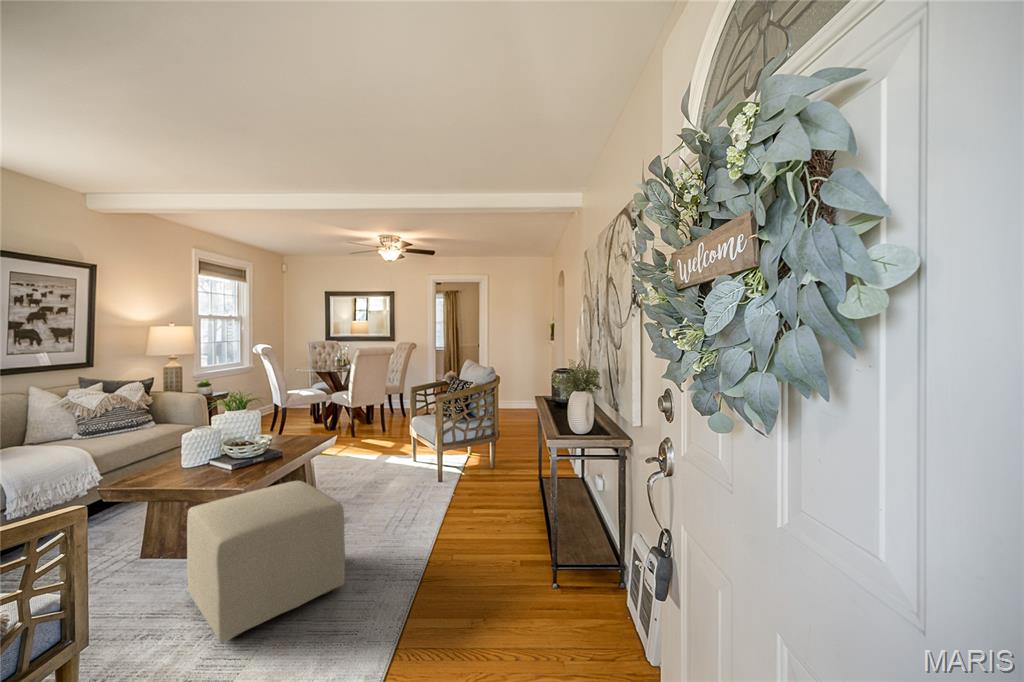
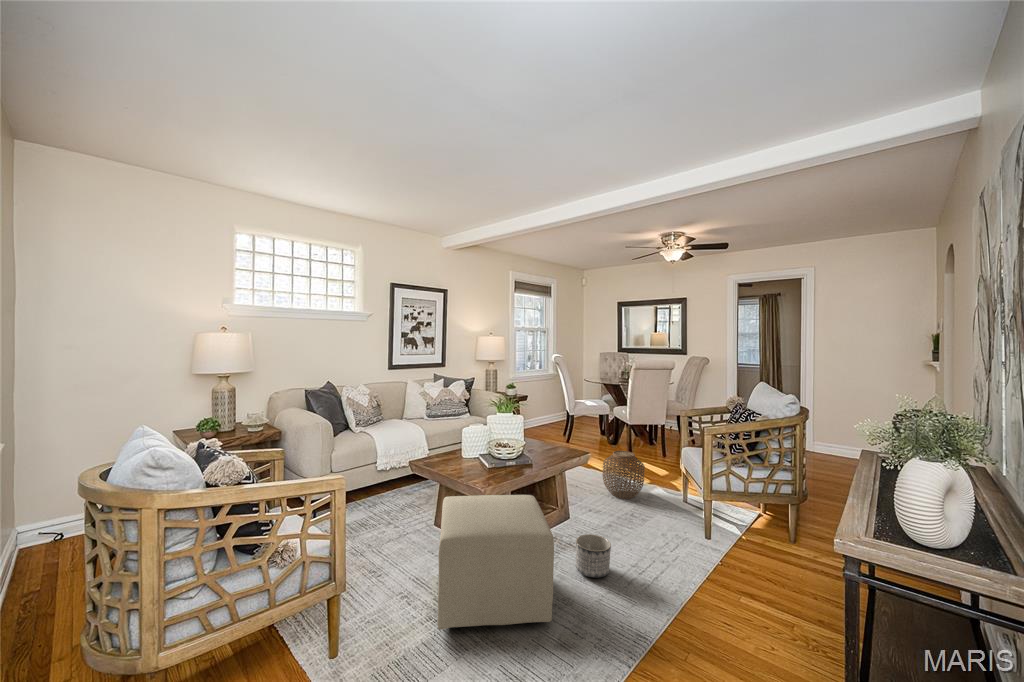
woven basket: none [341,429,381,473] -> present [603,451,645,499]
planter: none [344,502,378,540] -> present [576,534,611,578]

